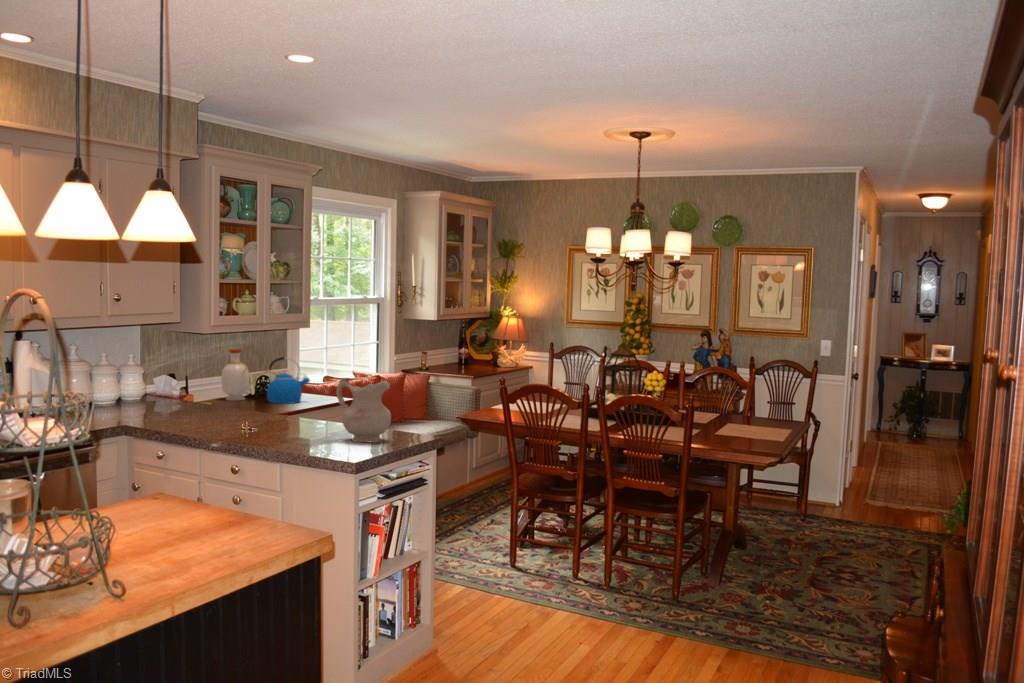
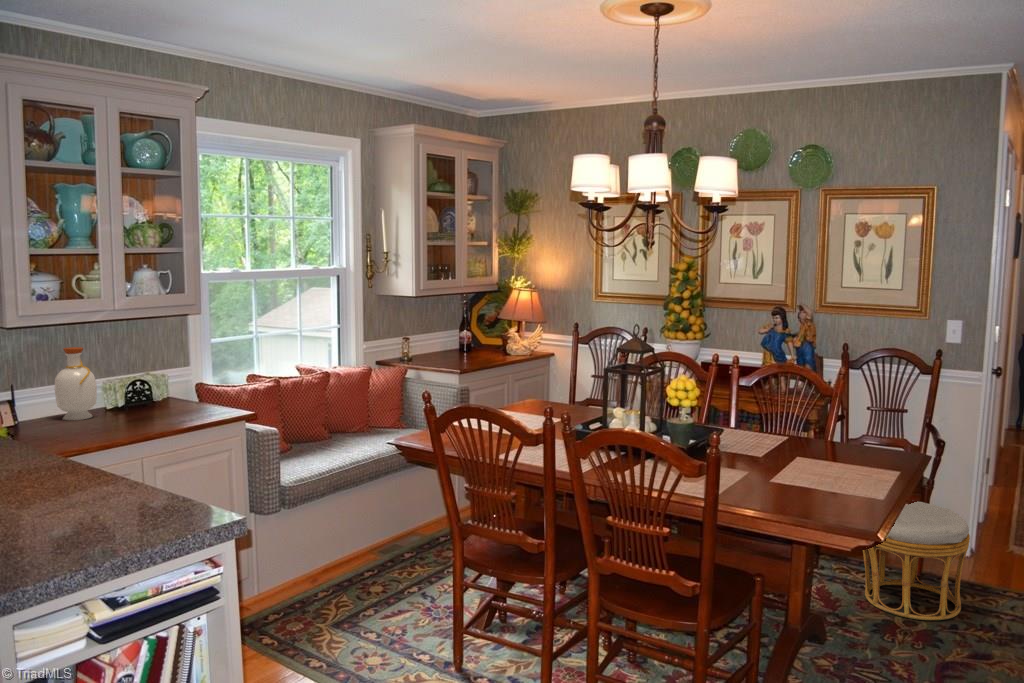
kettle: present [267,357,310,404] -> none [113,358,176,427]
ceramic pitcher: present [337,378,391,443] -> none [50,420,148,537]
ottoman: none [764,462,837,539] -> present [863,502,970,620]

